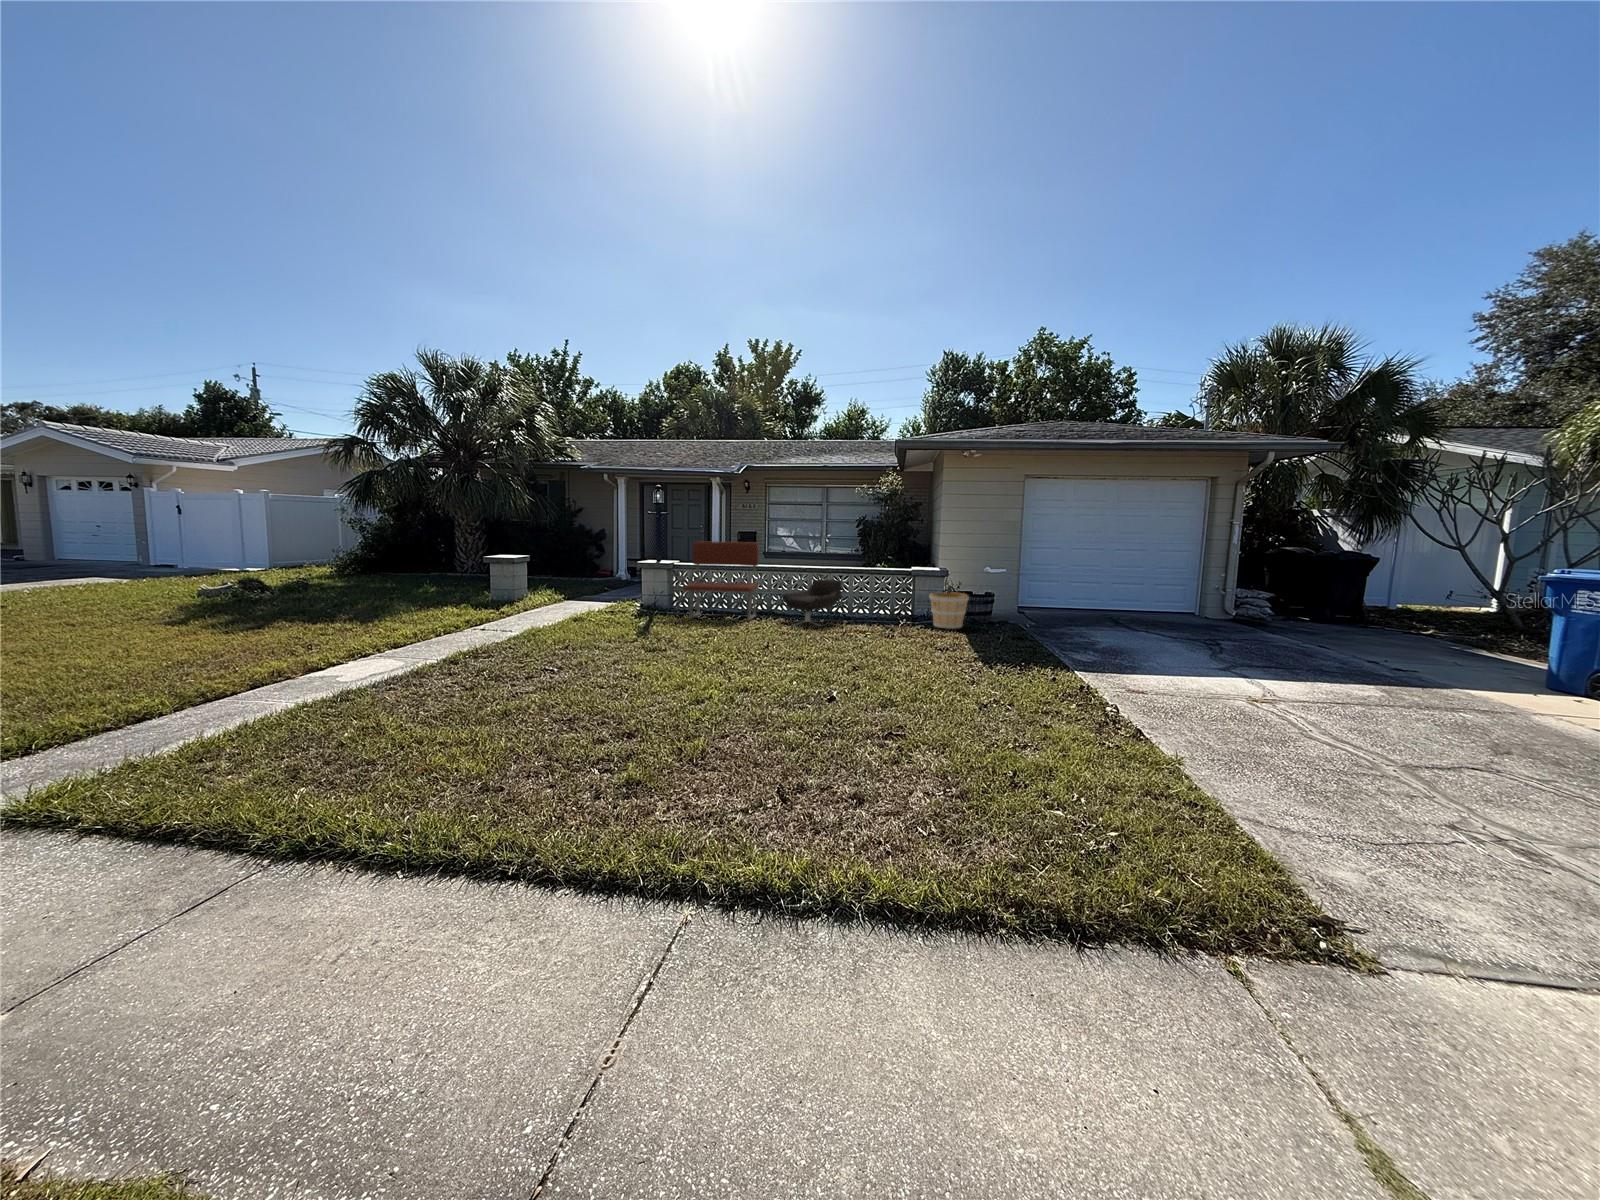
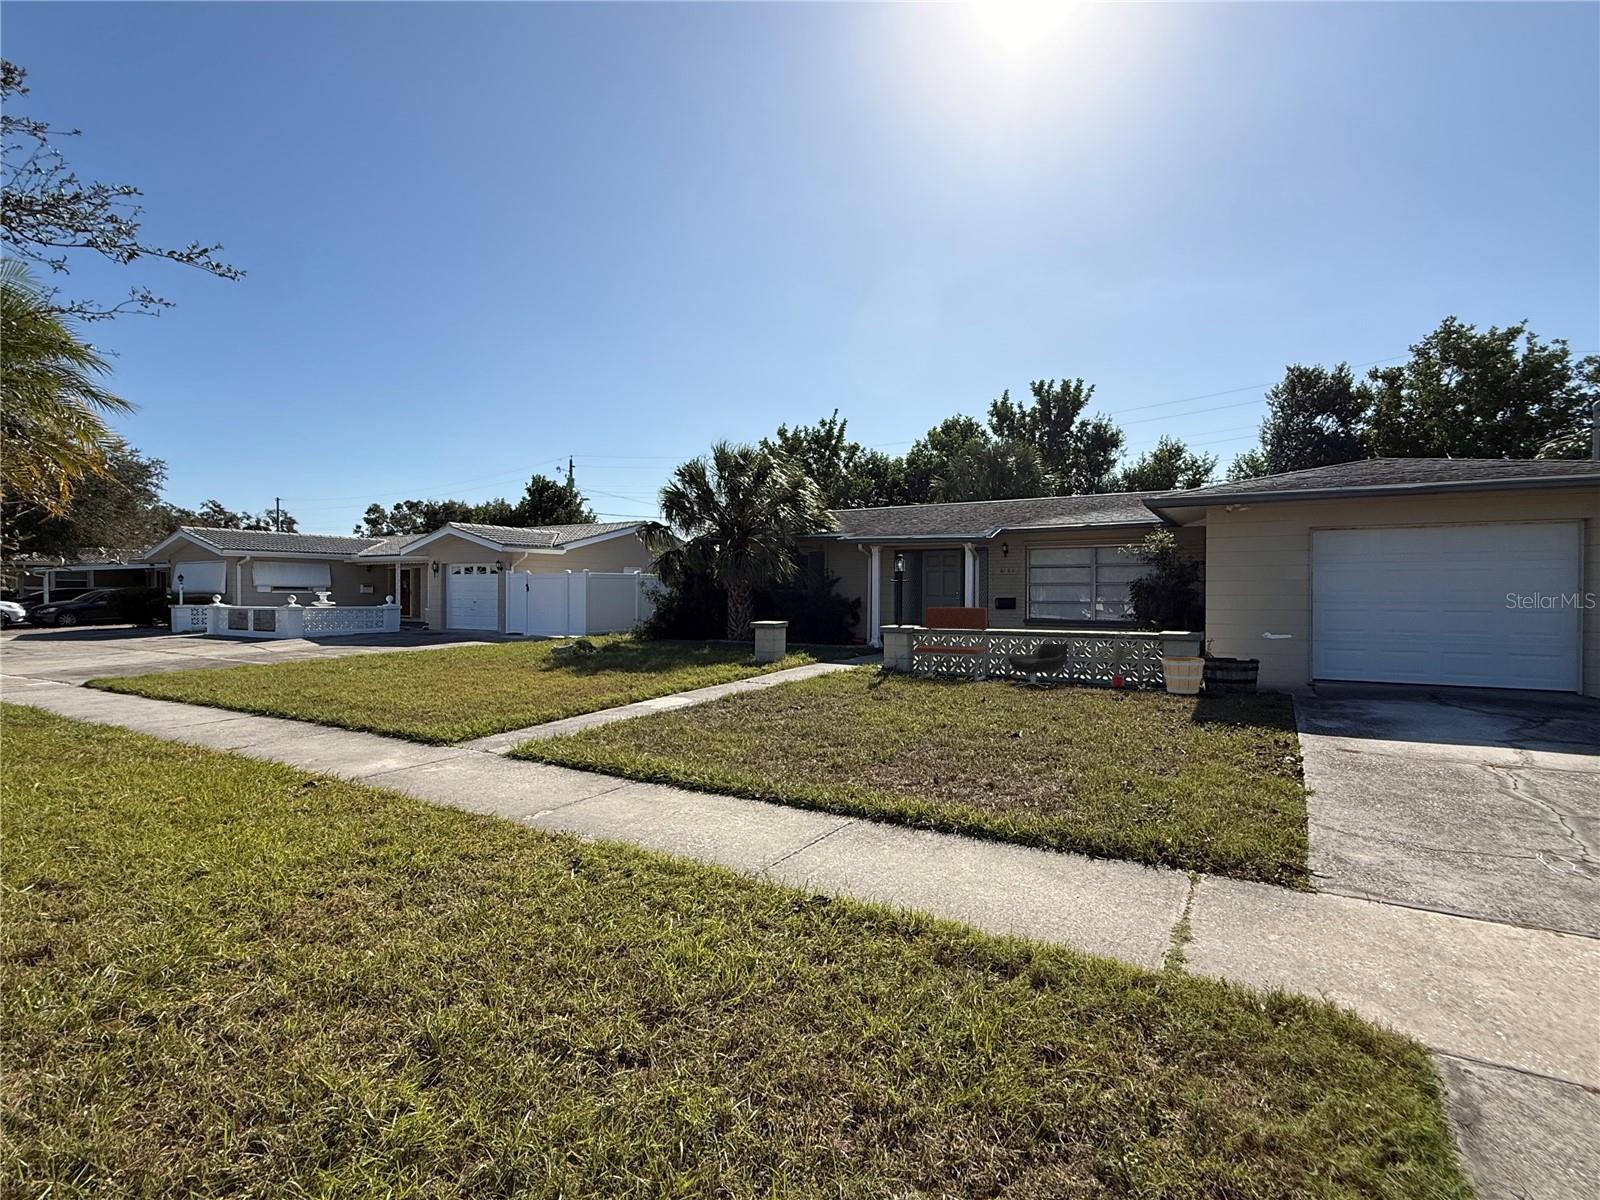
potted tree: none [865,567,911,623] -> present [1095,631,1141,687]

